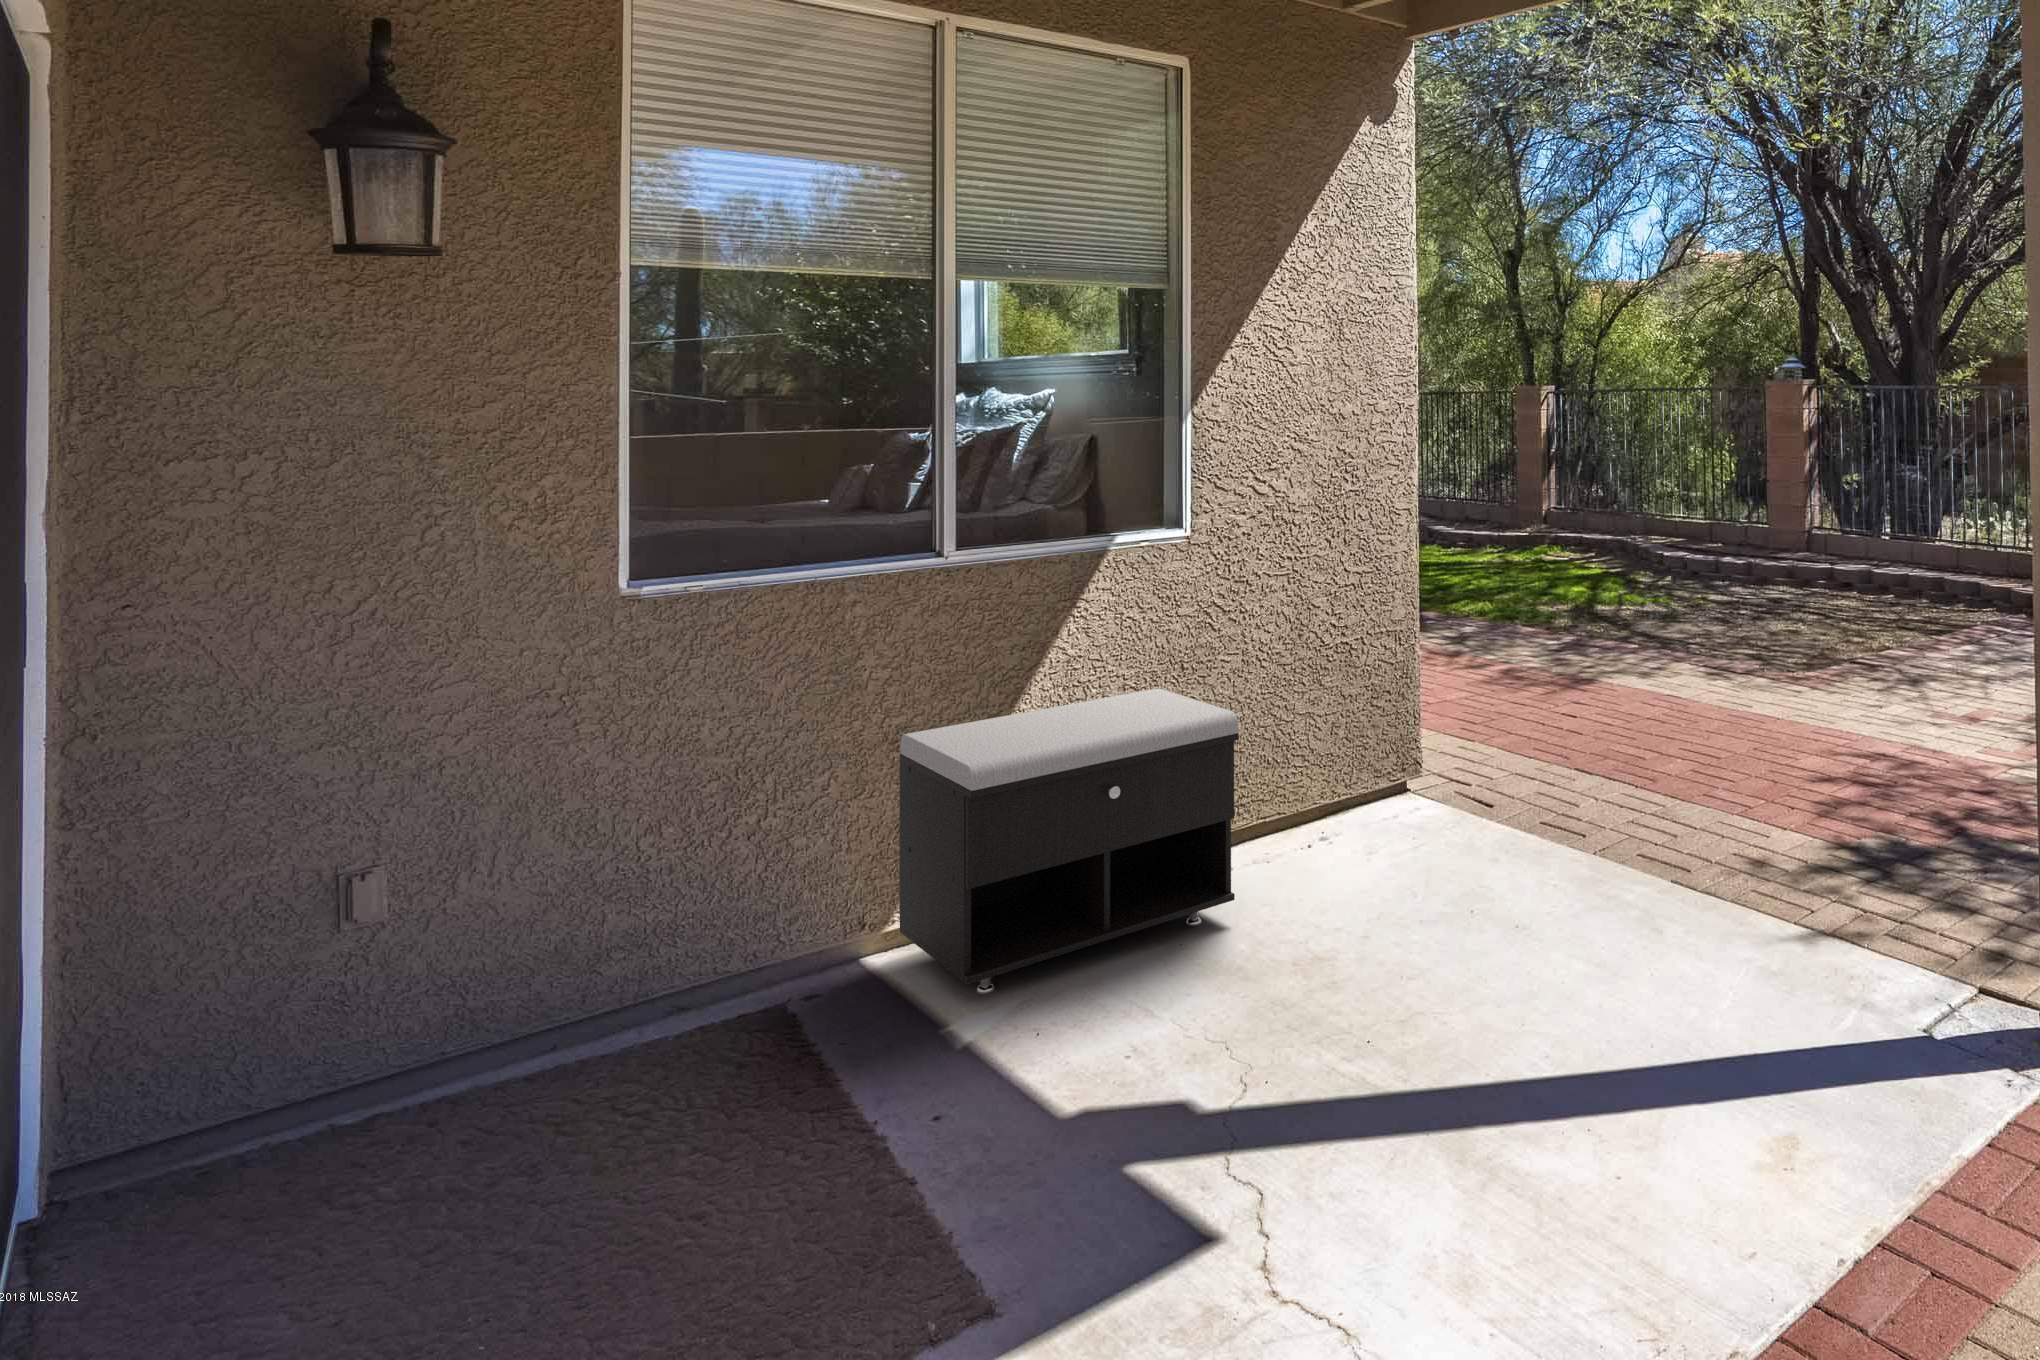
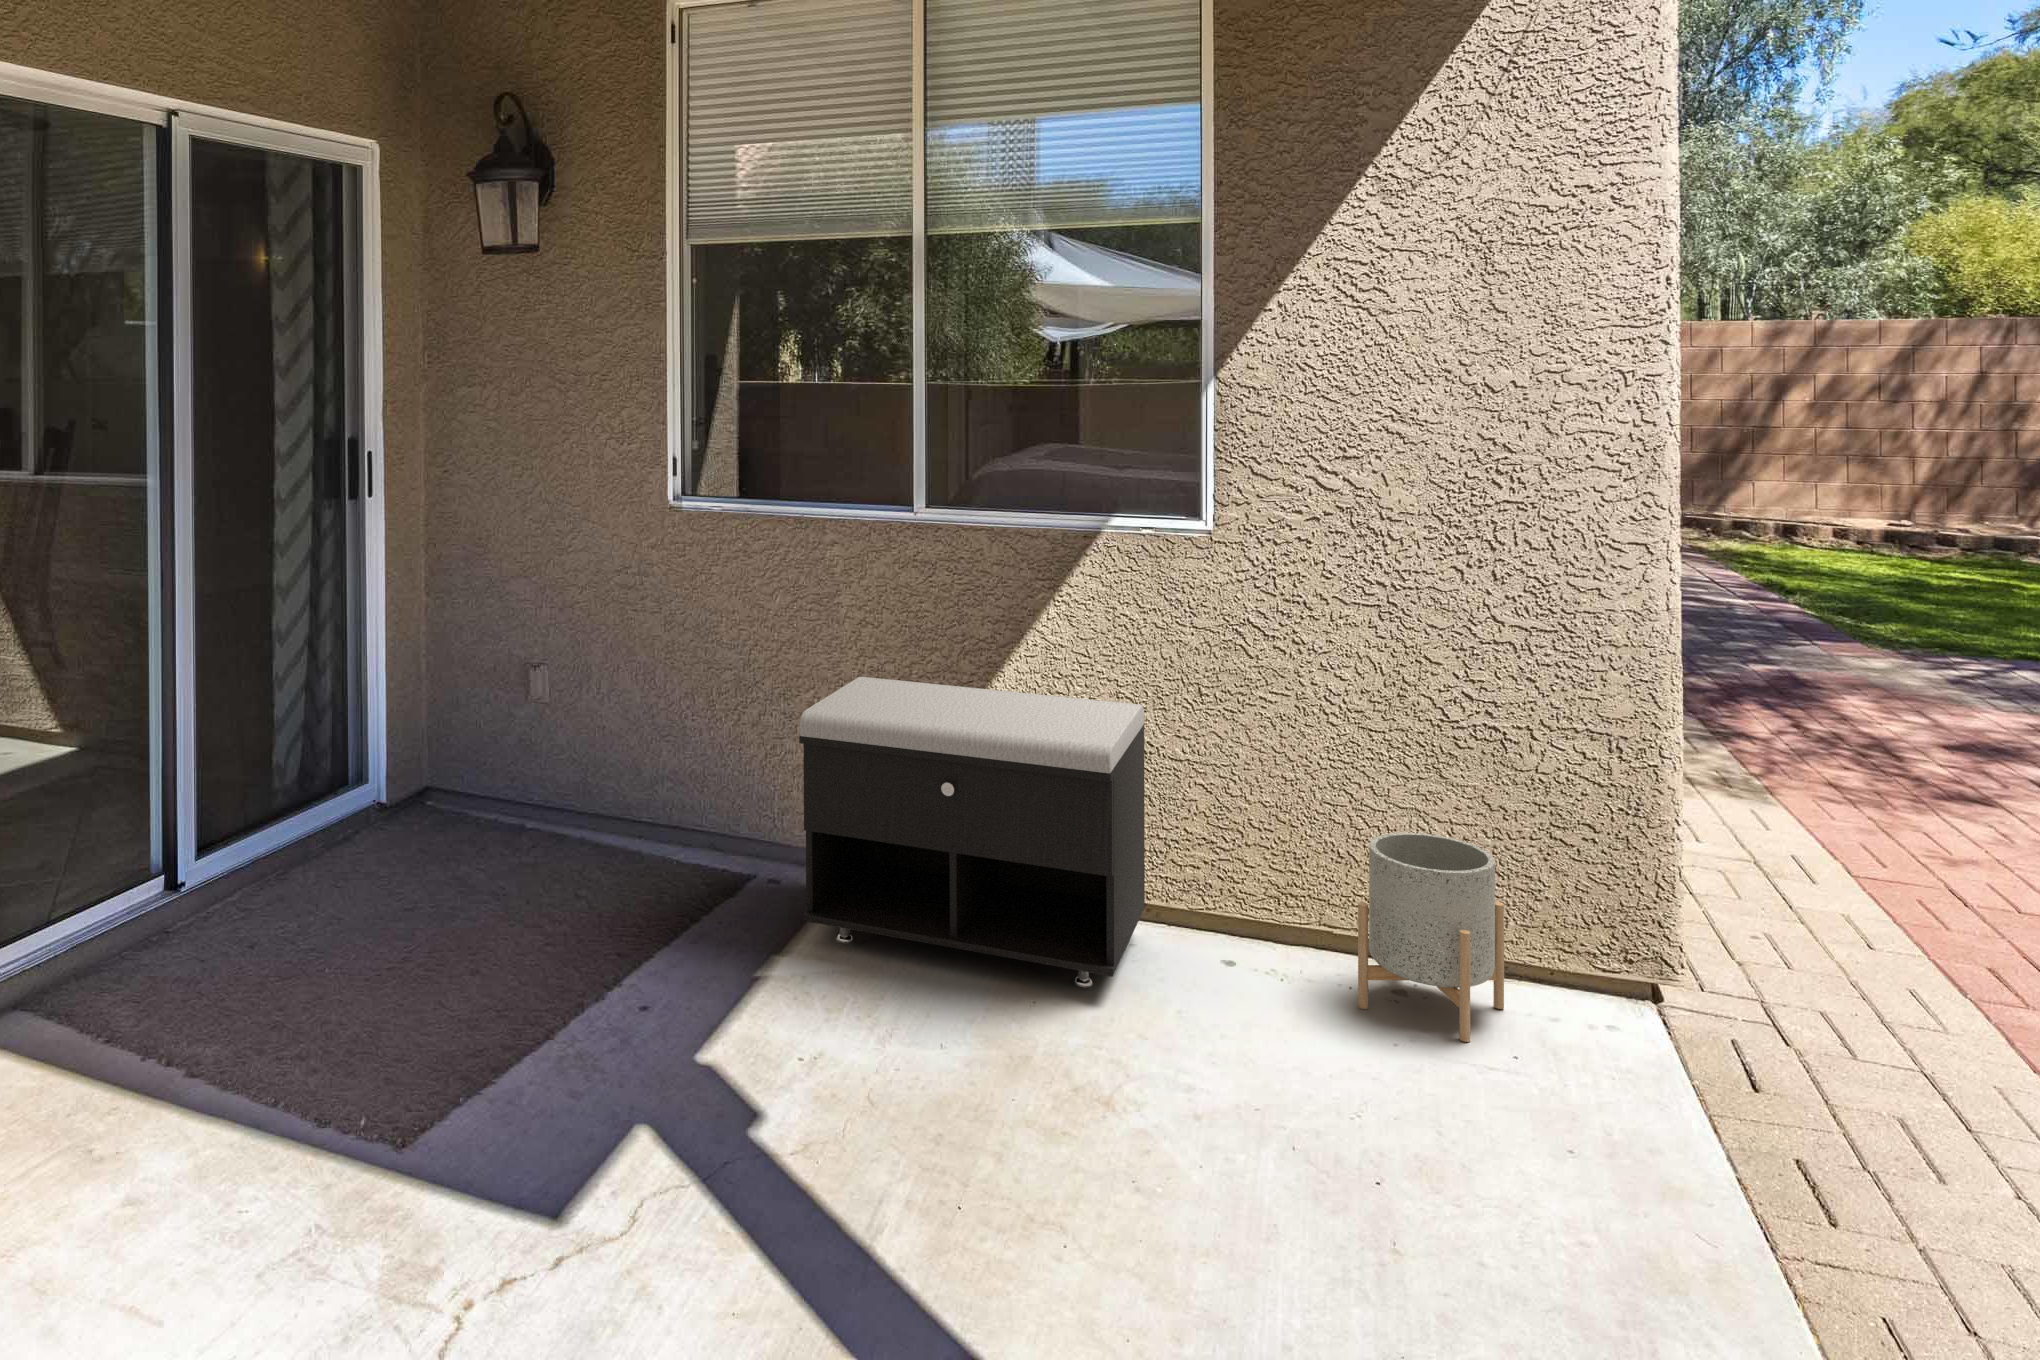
planter: none [1307,725,1397,860] -> present [1358,833,1504,1042]

